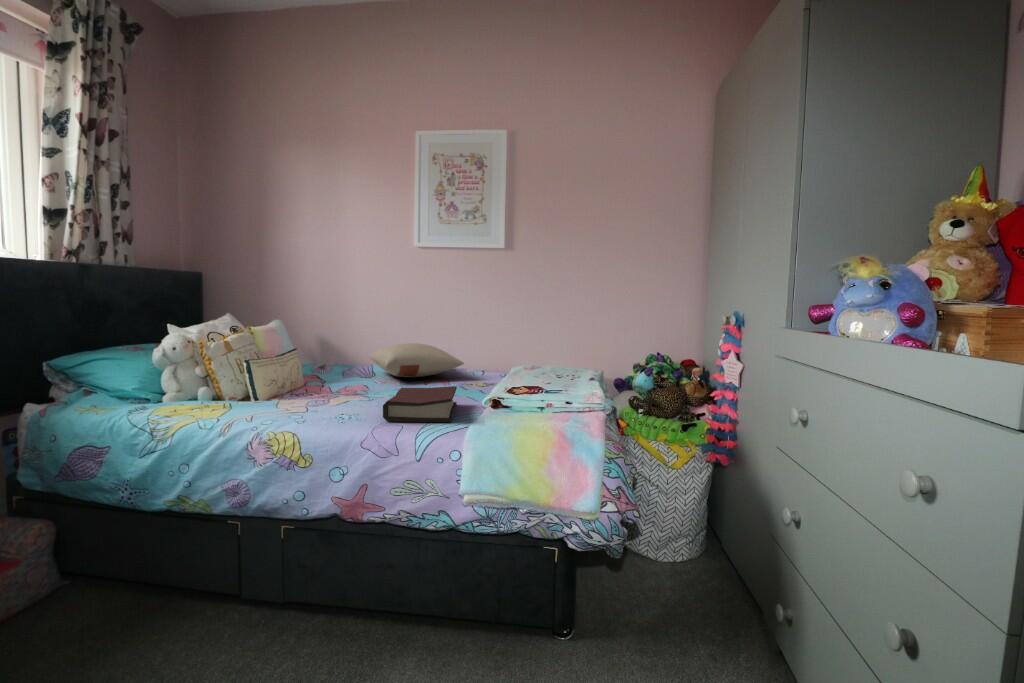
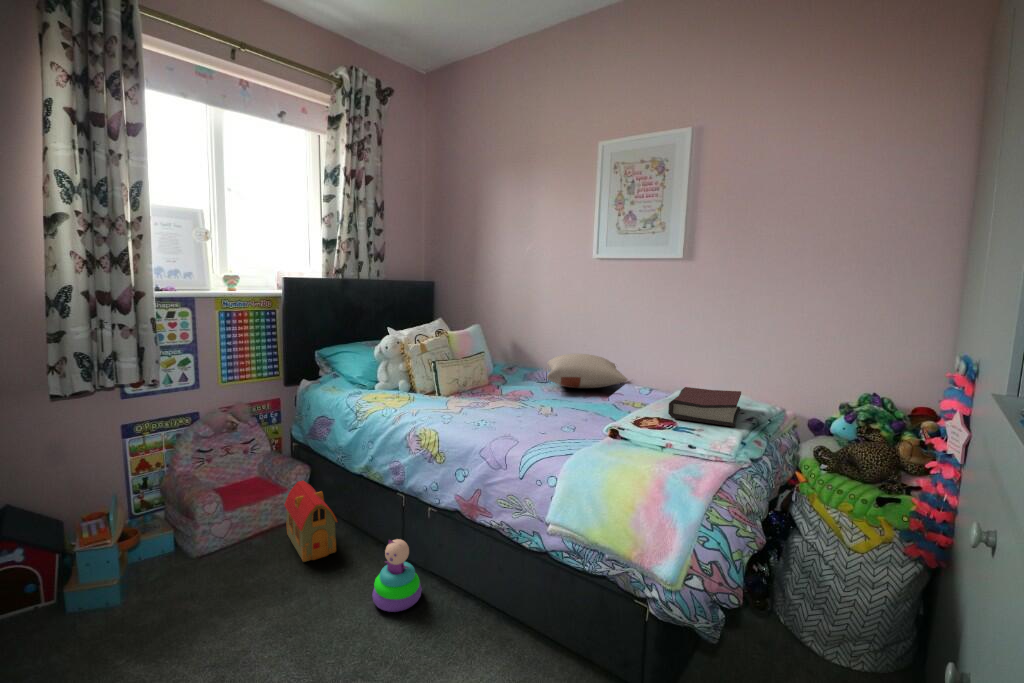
hardback book: present [383,386,457,422] -> present [668,387,741,427]
toy house: none [26,536,135,644] -> present [284,481,337,562]
stacking toy: none [222,566,289,658] -> present [372,539,422,612]

